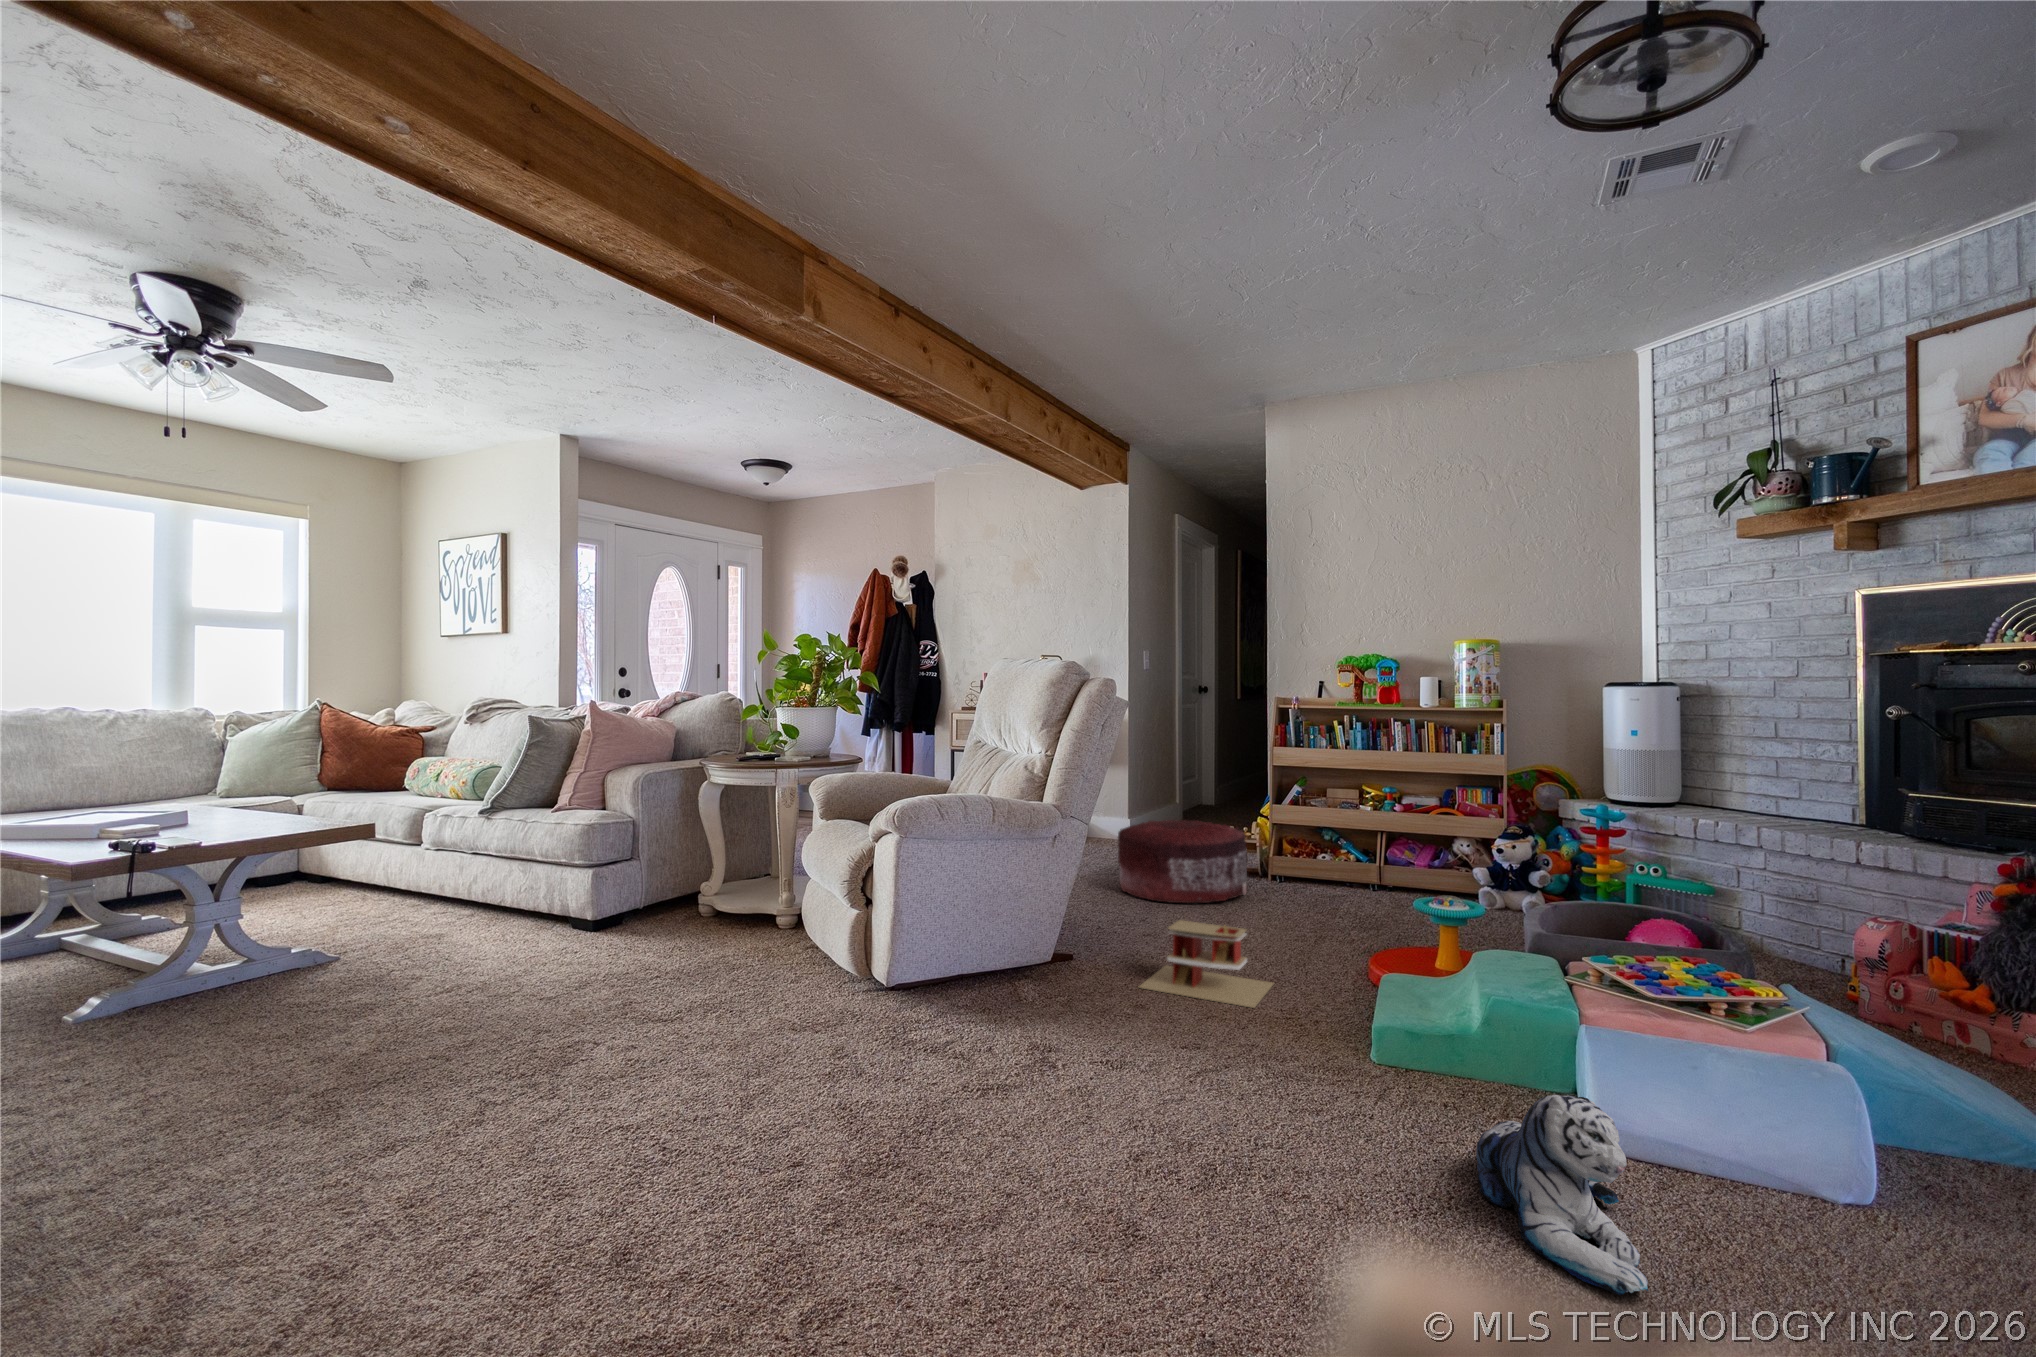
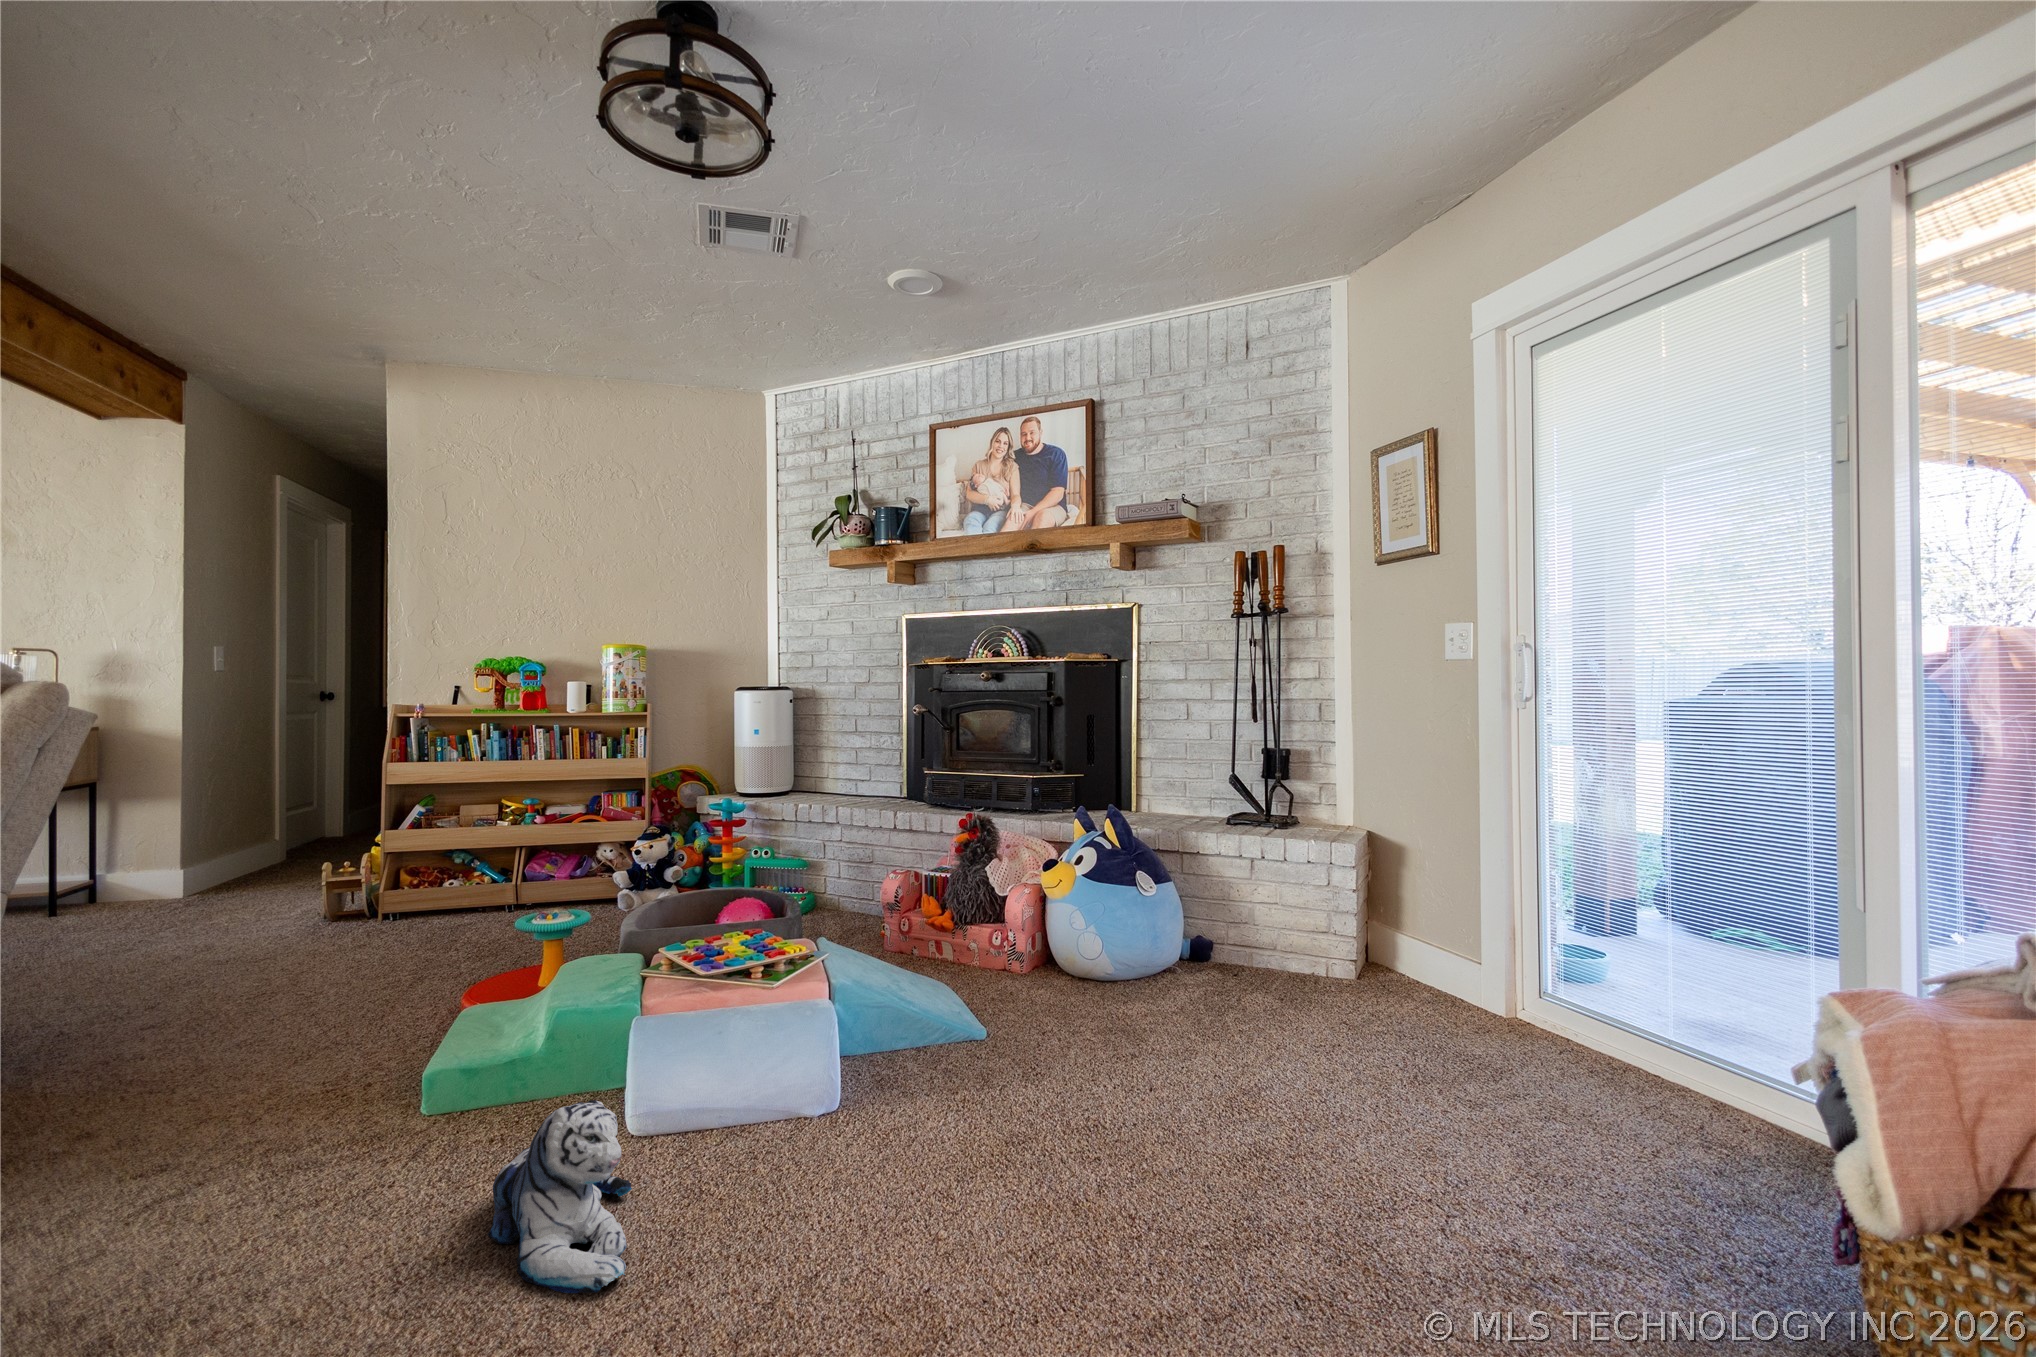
pouf: present [1118,820,1248,903] -> none [114,862,338,981]
toy house: present [1138,920,1273,1008] -> none [79,997,324,1118]

